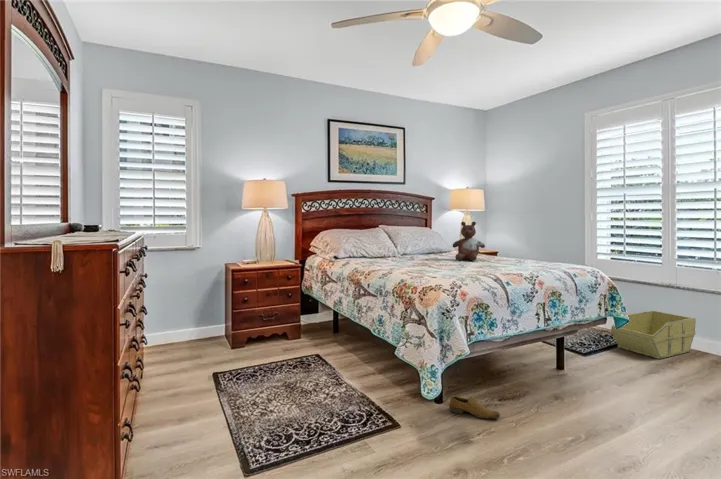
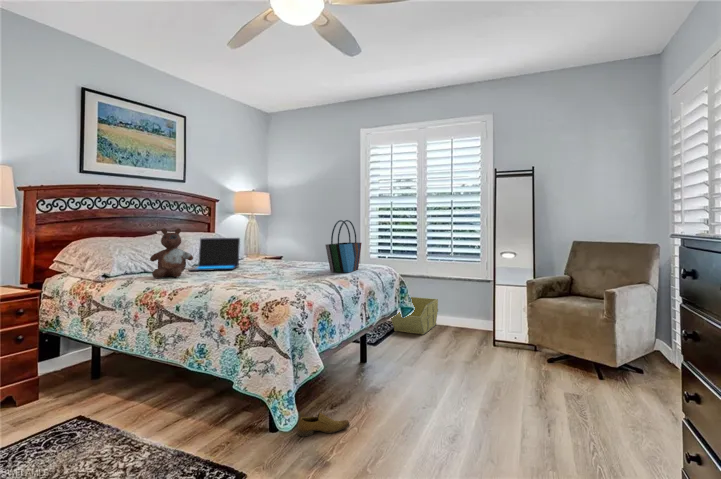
tote bag: none [507,215,556,270] -> present [325,220,362,272]
stuffed bear: present [453,222,485,261] -> present [150,228,193,278]
laptop: none [393,232,439,260] -> present [189,238,240,271]

